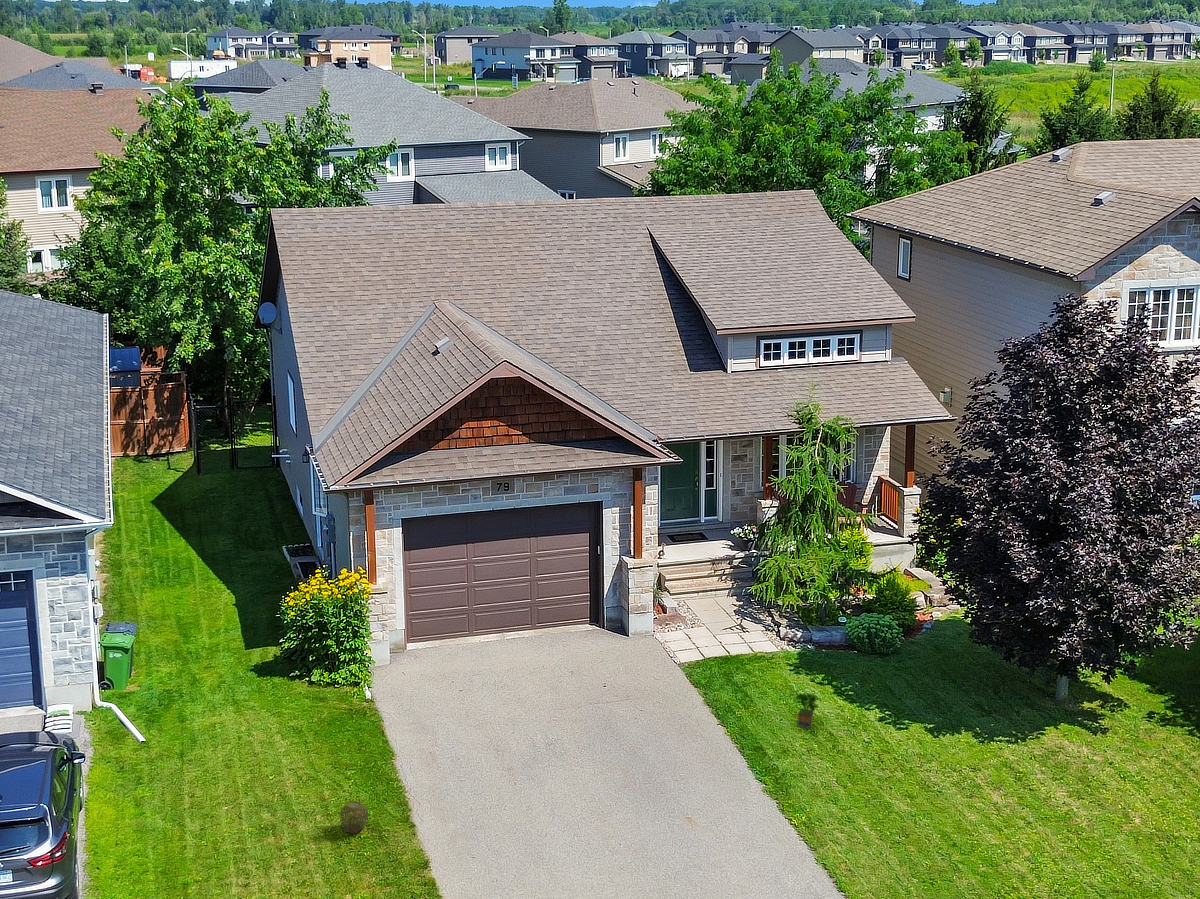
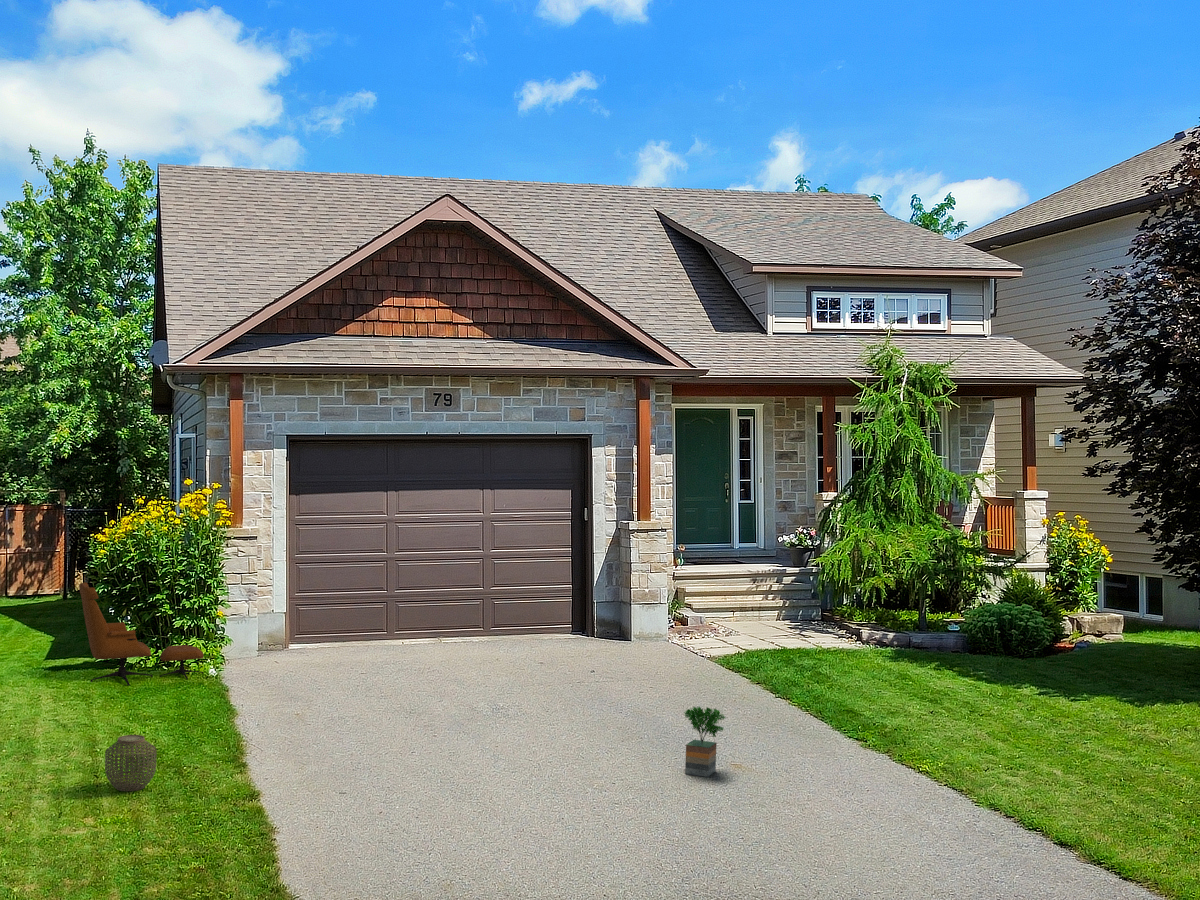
lounge chair: none [285,643,361,707] -> present [79,582,204,685]
potted tree: present [797,694,818,729] -> present [684,707,725,777]

